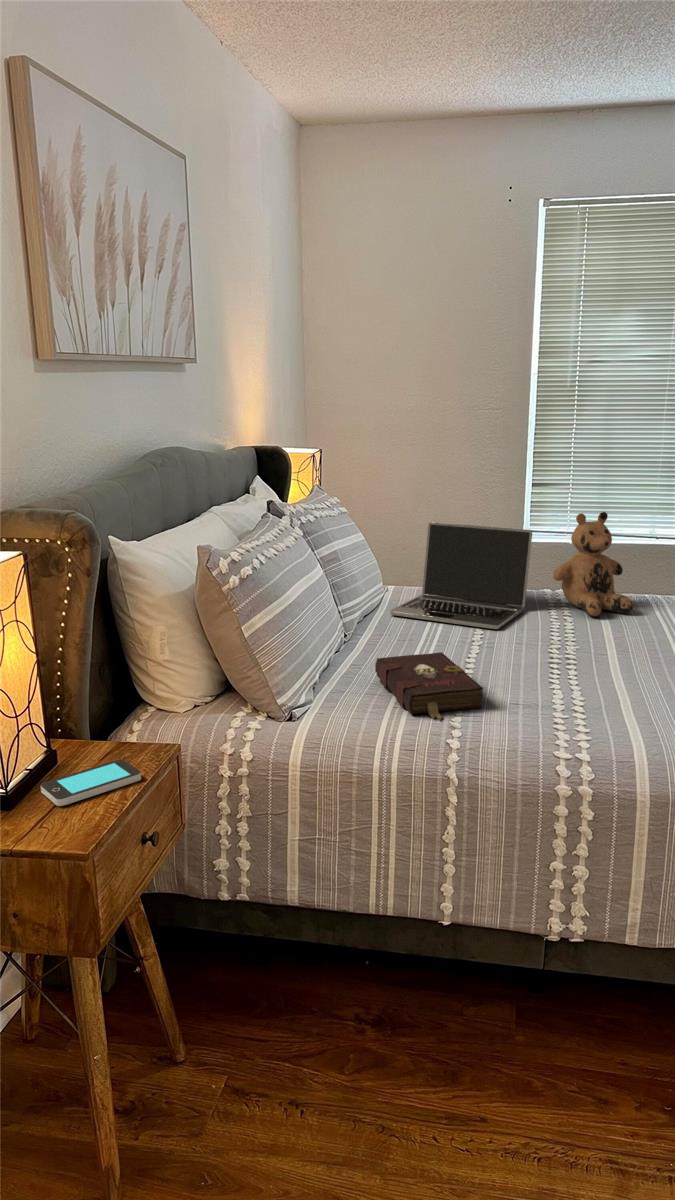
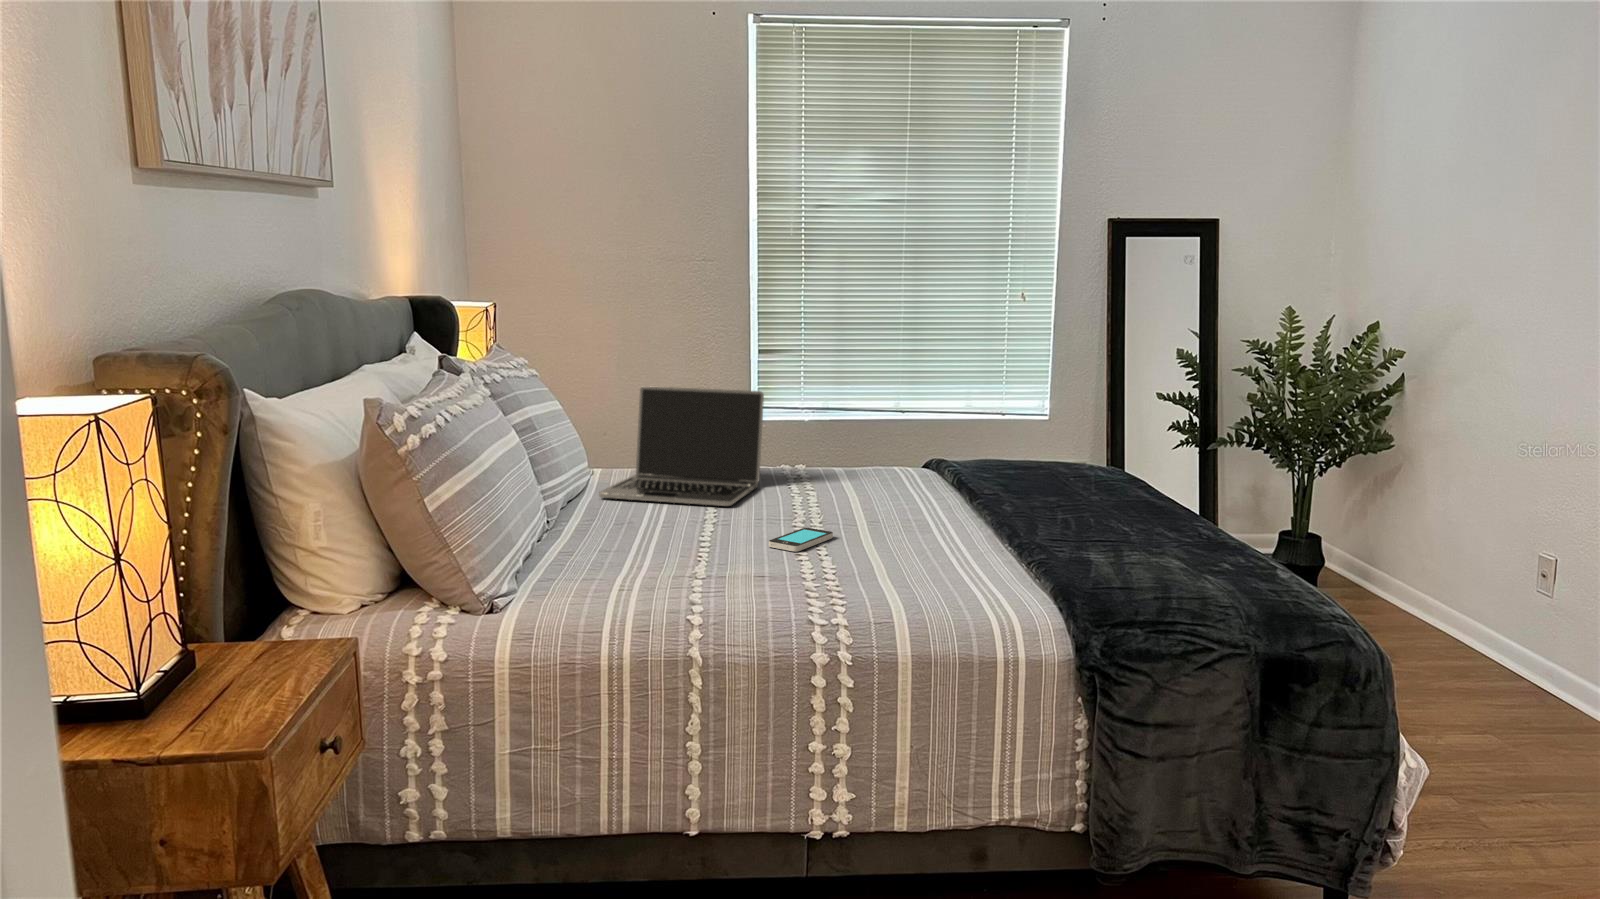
teddy bear: present [553,512,634,617] -> none [790,369,881,488]
book: present [375,652,483,720] -> none [590,528,722,599]
smartphone: present [41,760,141,806] -> present [769,528,833,552]

